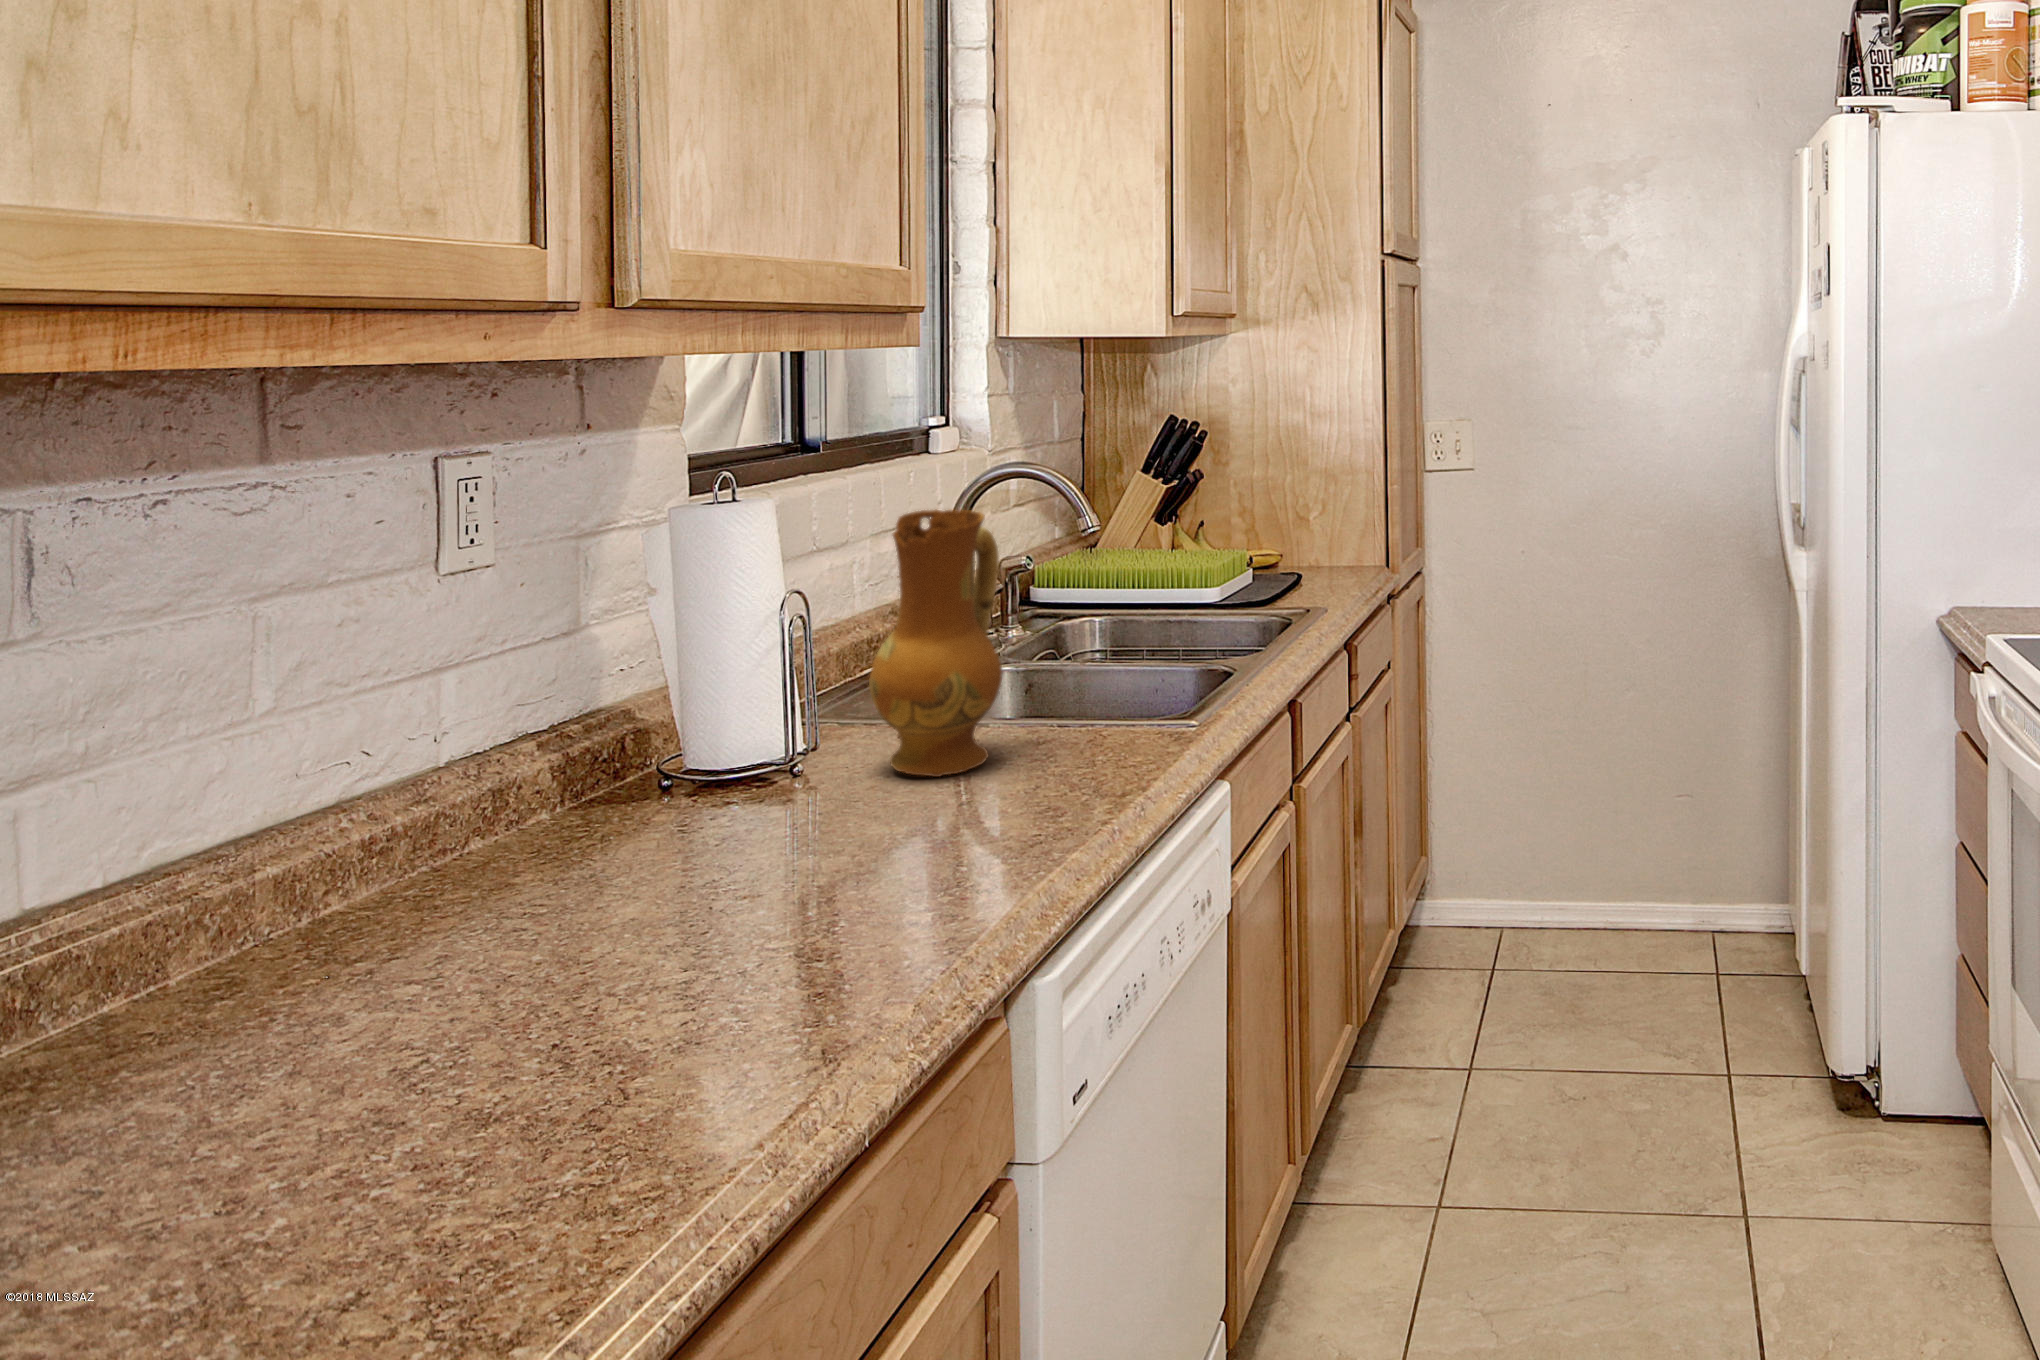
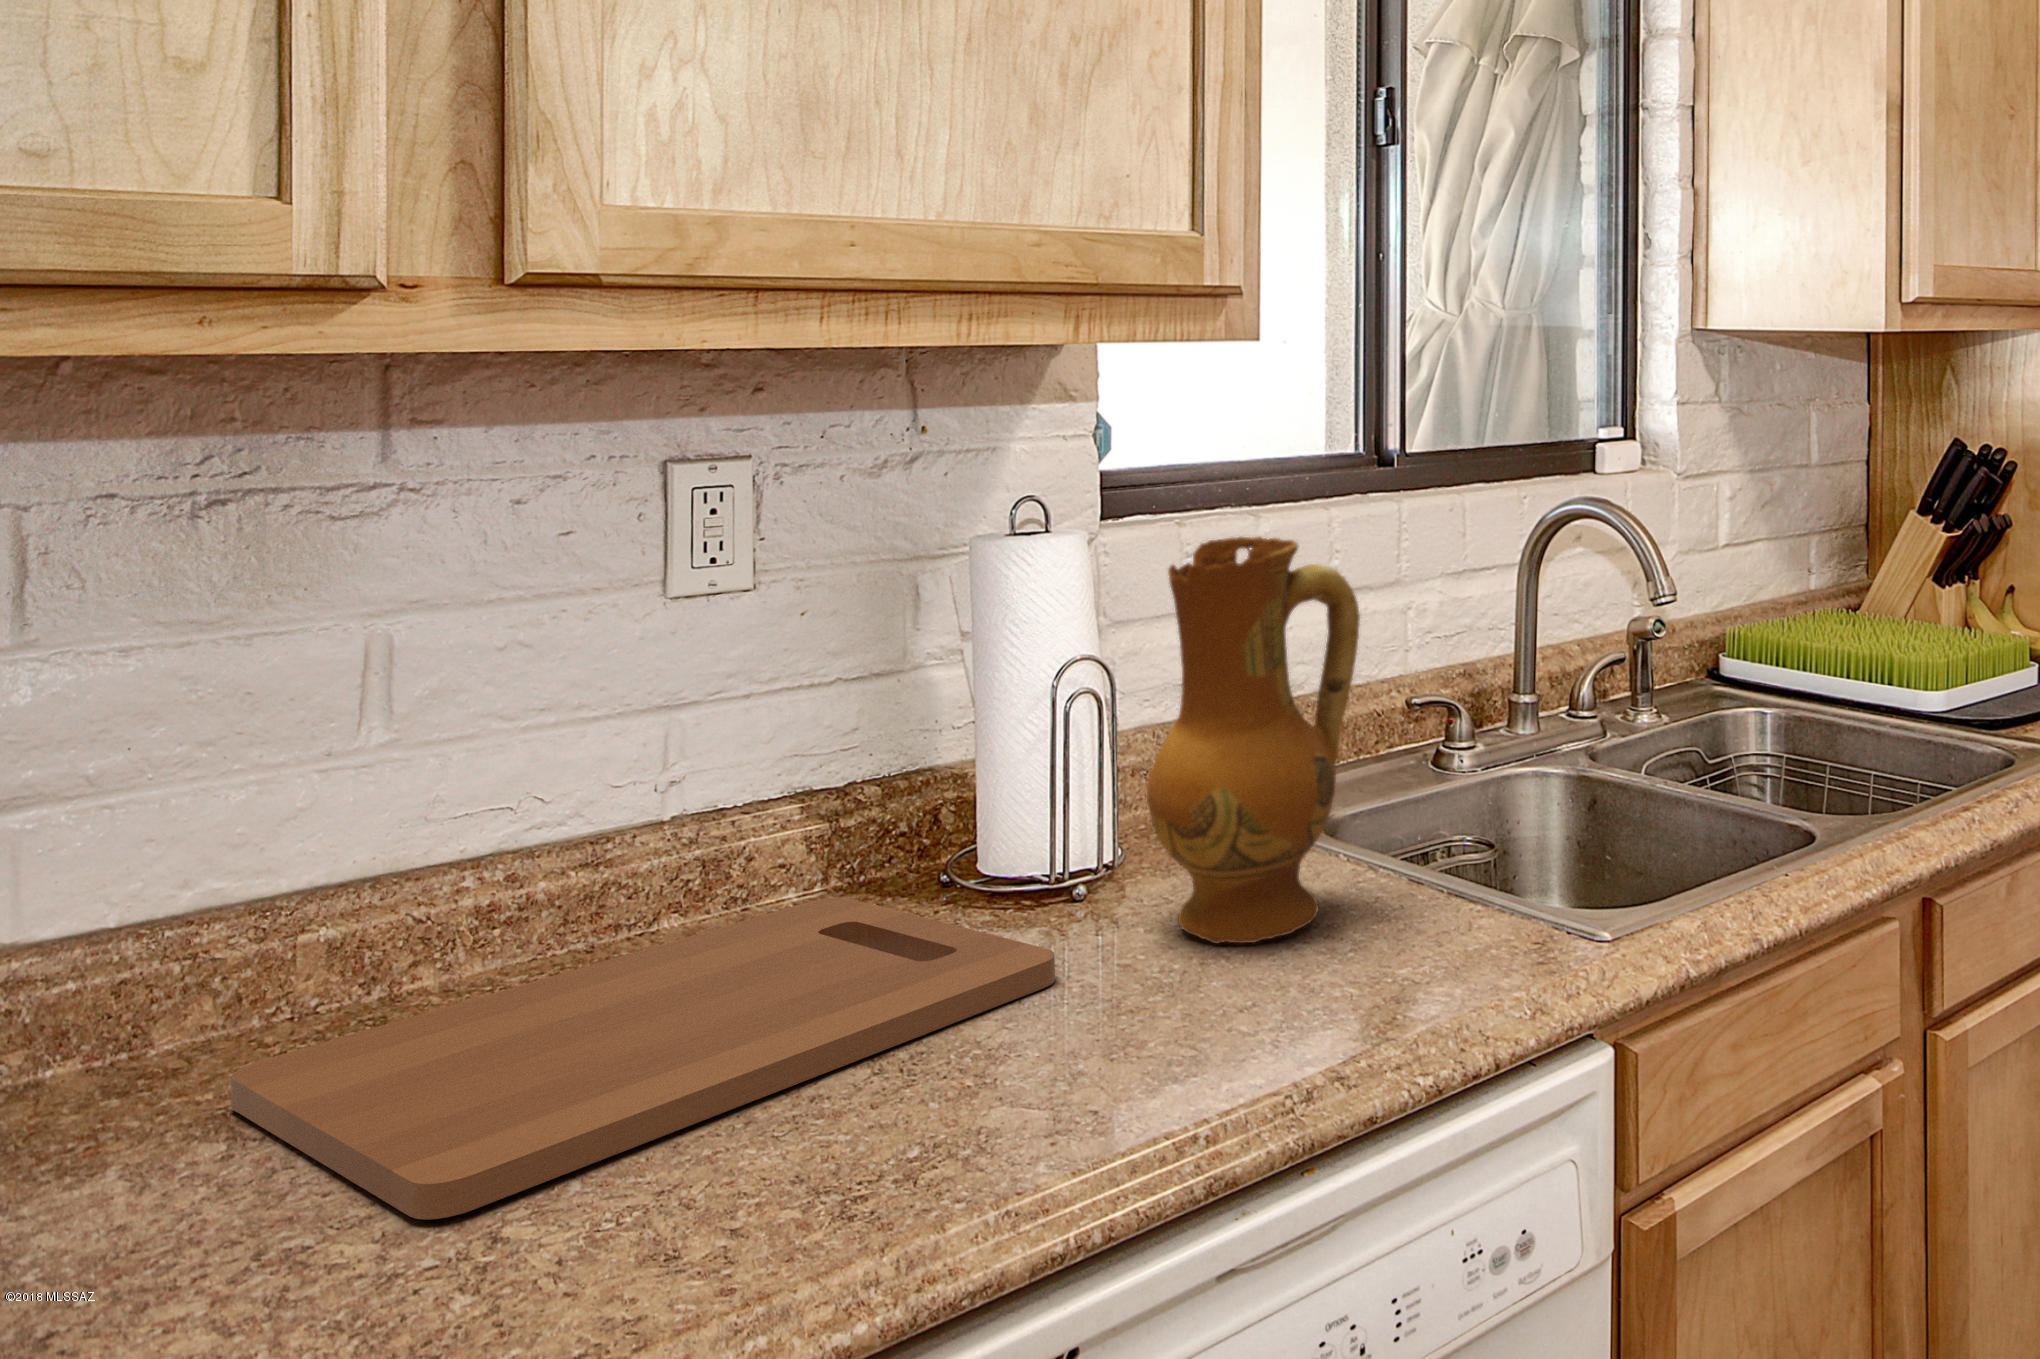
cutting board: none [348,792,865,977] -> present [231,897,1055,1220]

